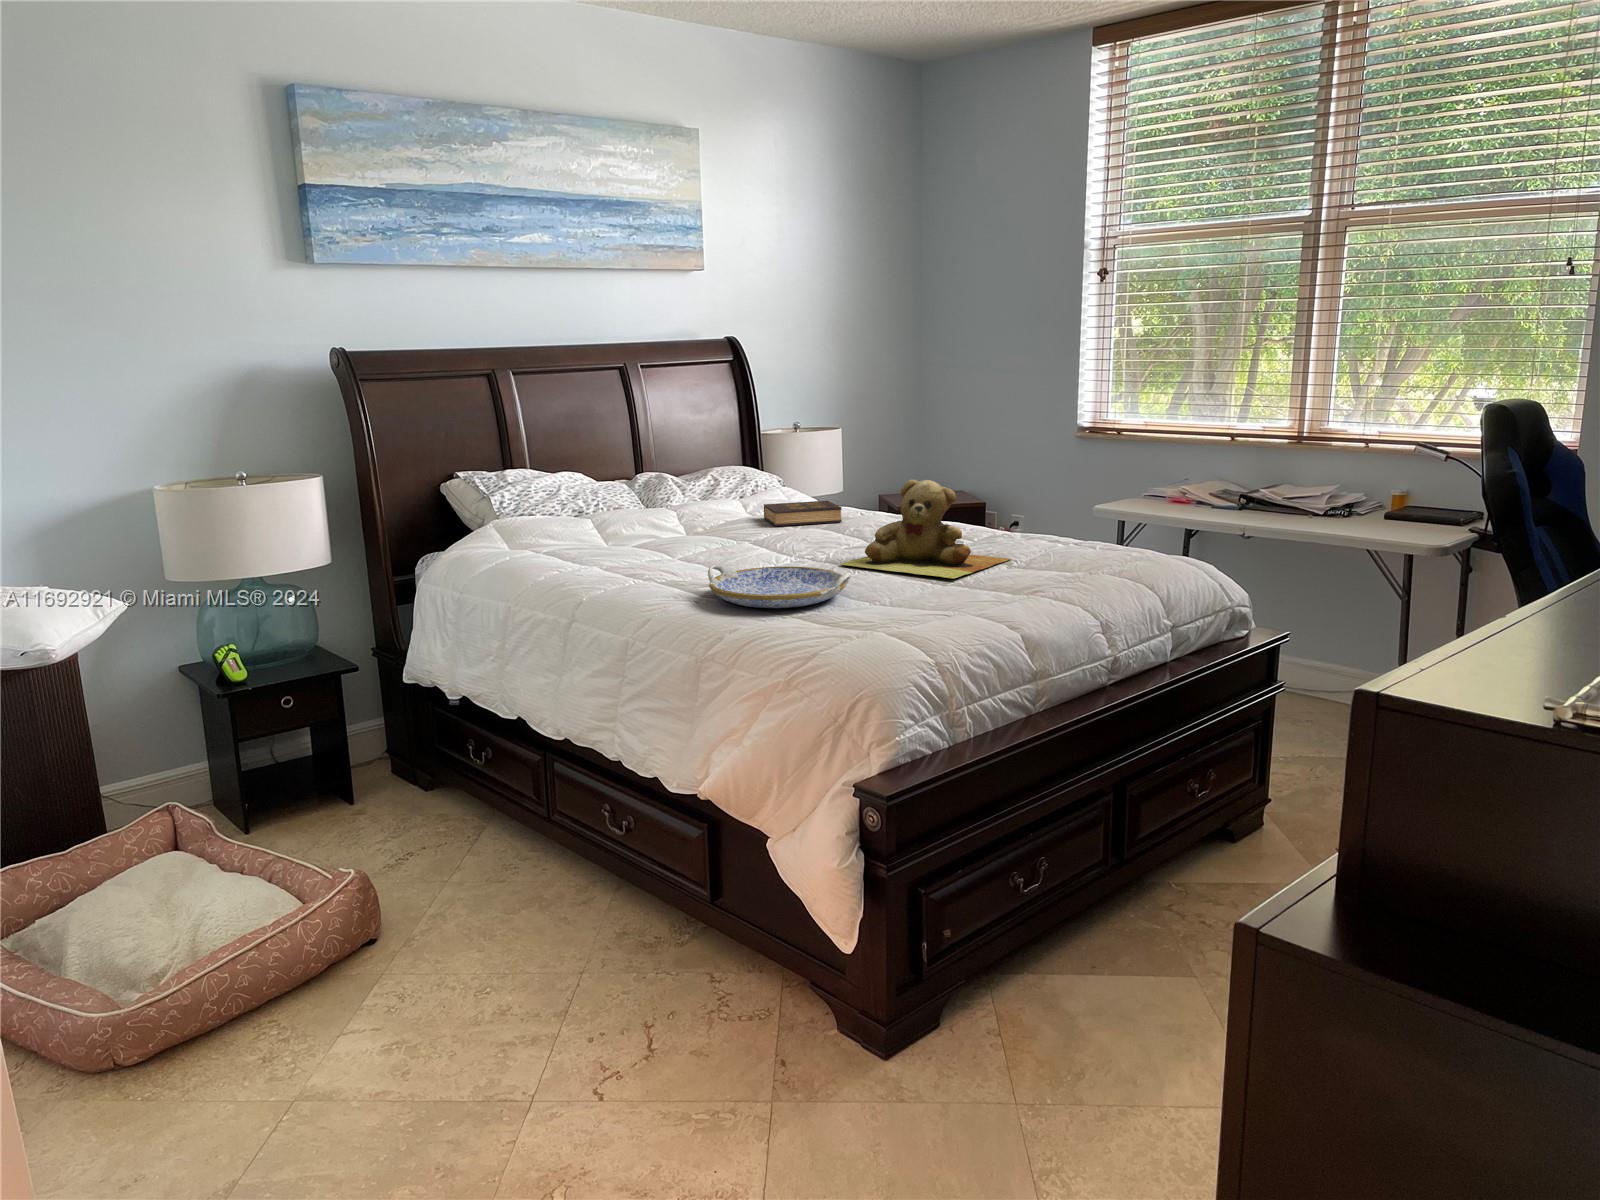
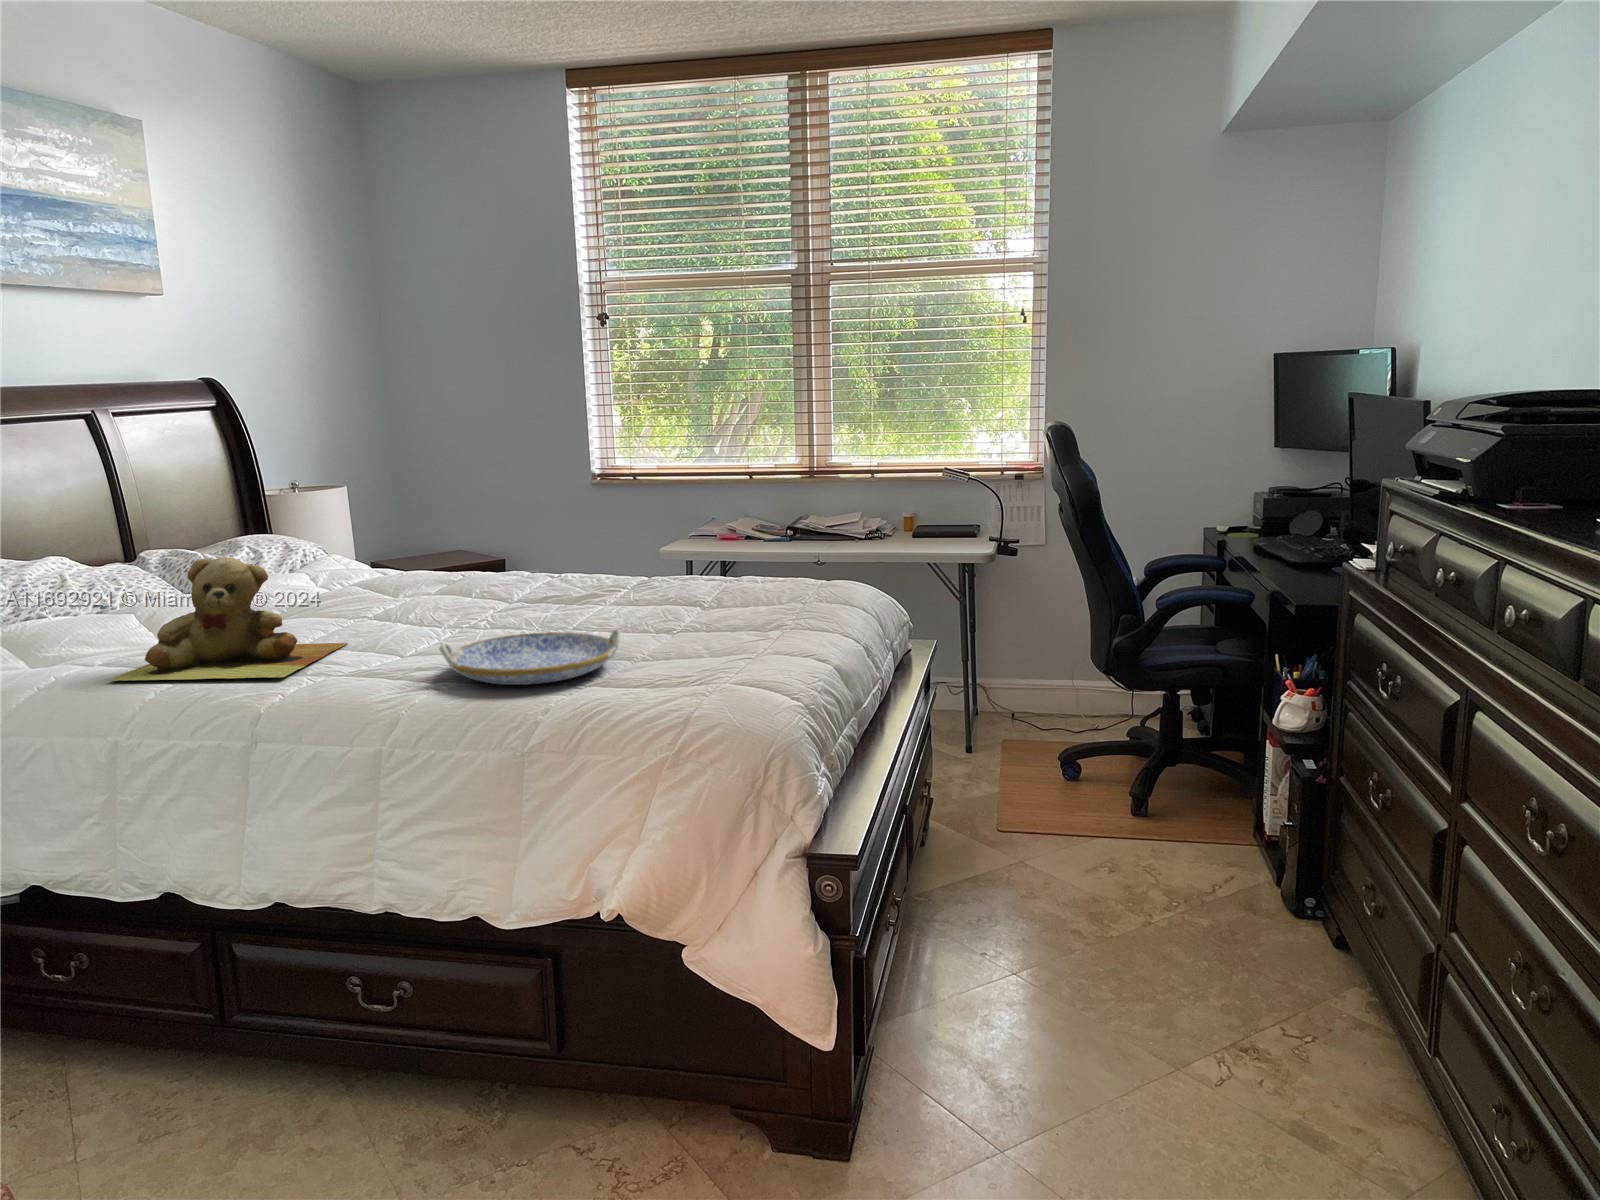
teddy bear: present [842,480,1010,578] -> present [111,557,347,681]
hardback book: present [764,501,842,526] -> none [346,565,453,600]

